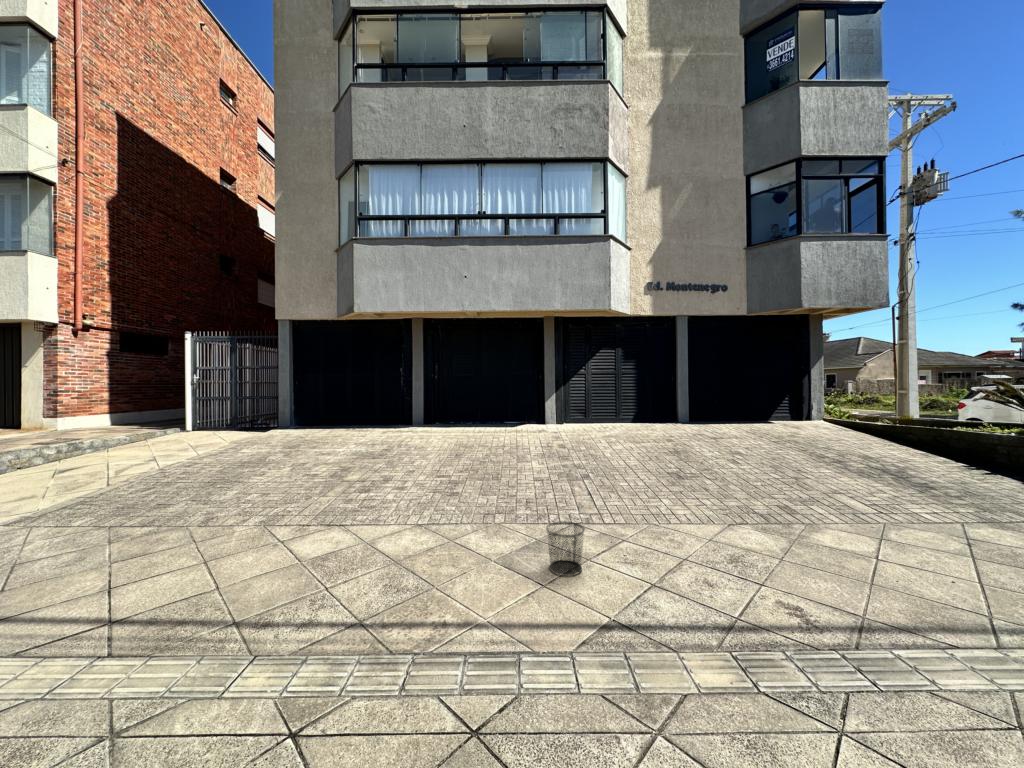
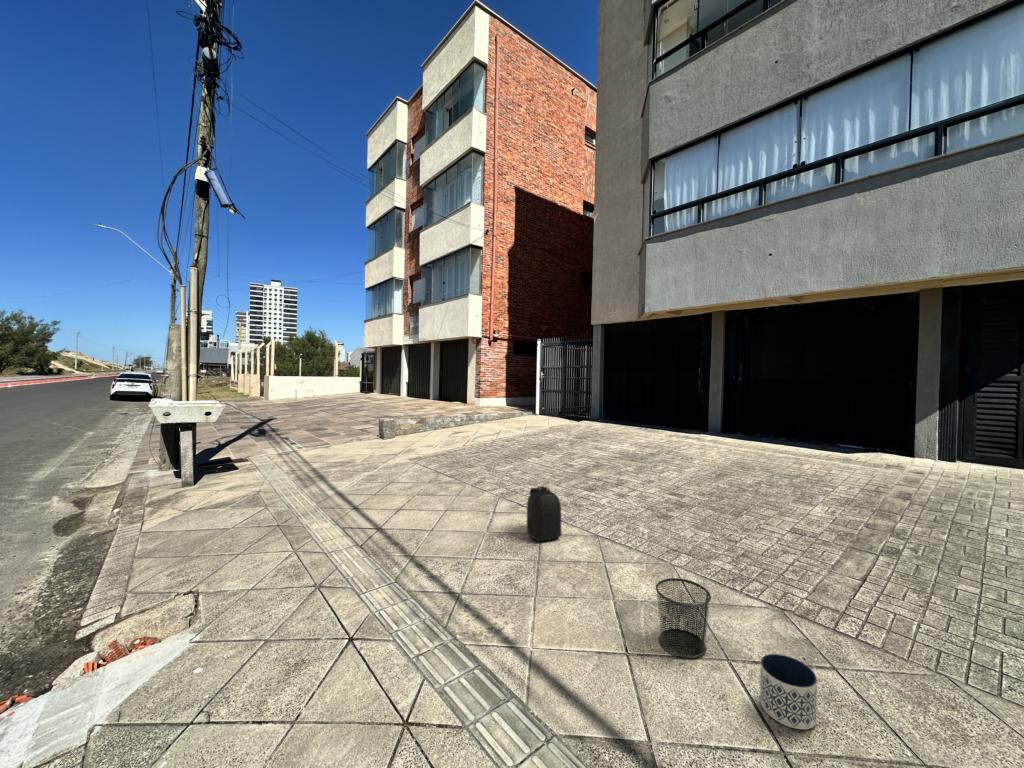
backpack: none [353,490,398,548] -> present [527,486,562,541]
planter: none [625,541,656,580] -> present [760,654,817,729]

